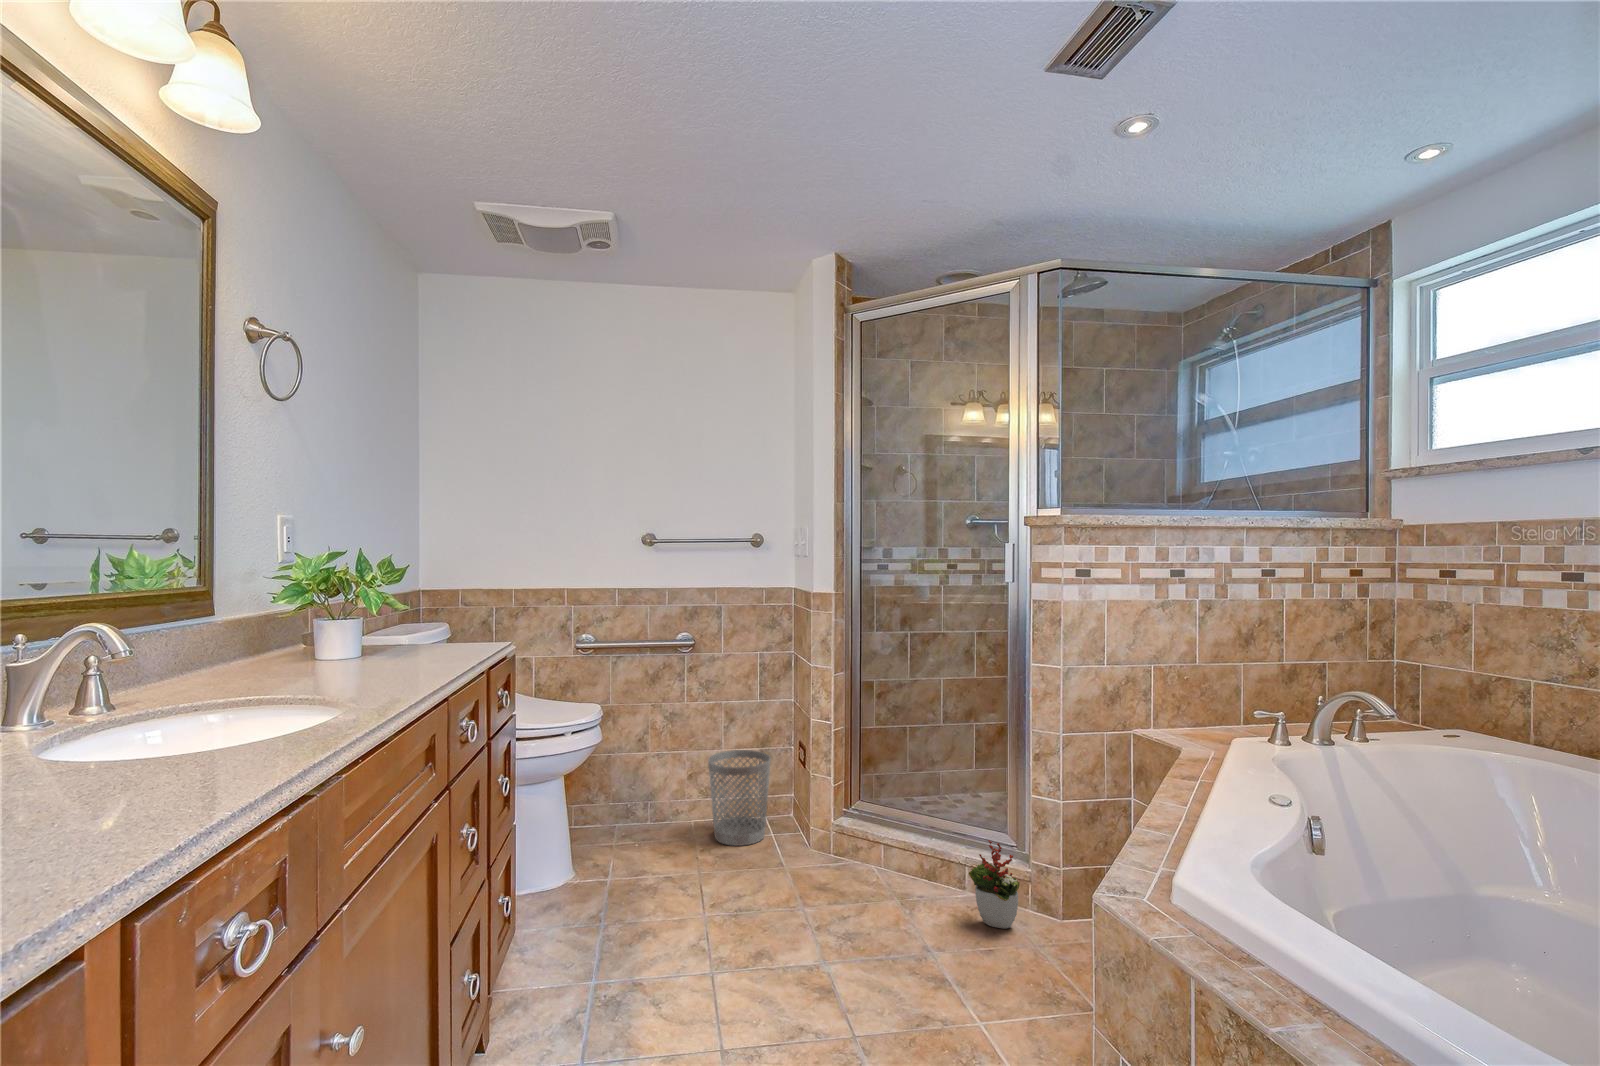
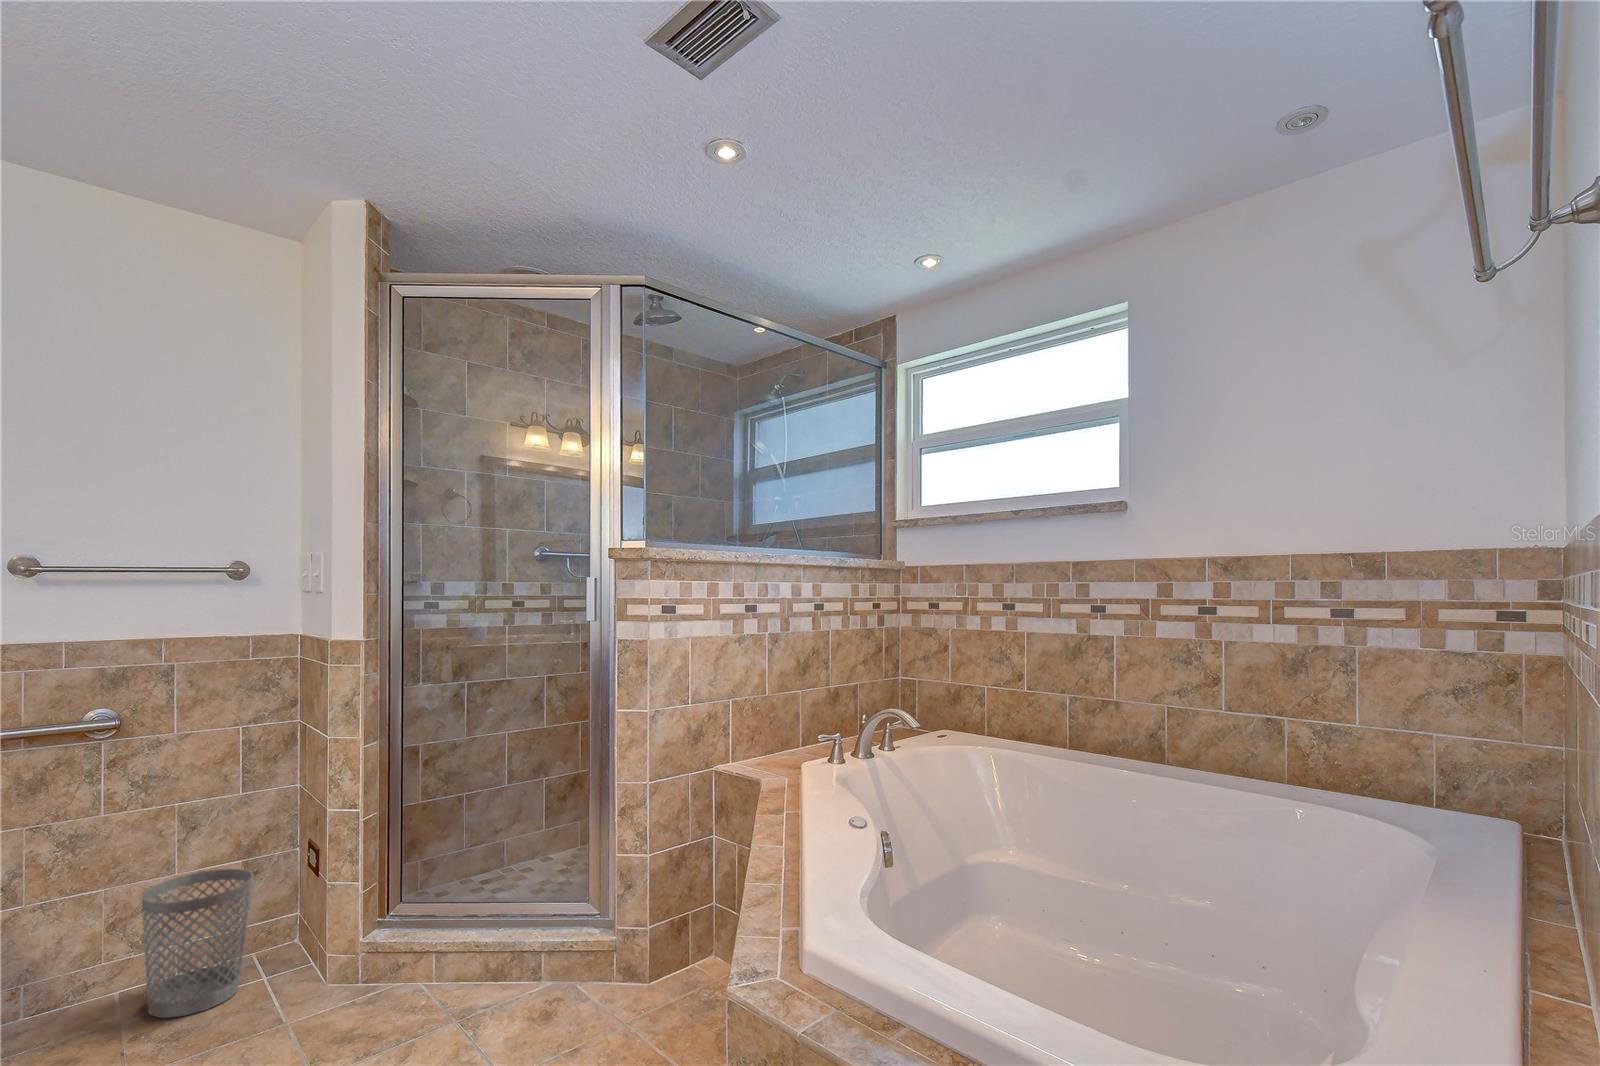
decorative plant: present [969,840,1020,929] -> none [549,913,608,1014]

